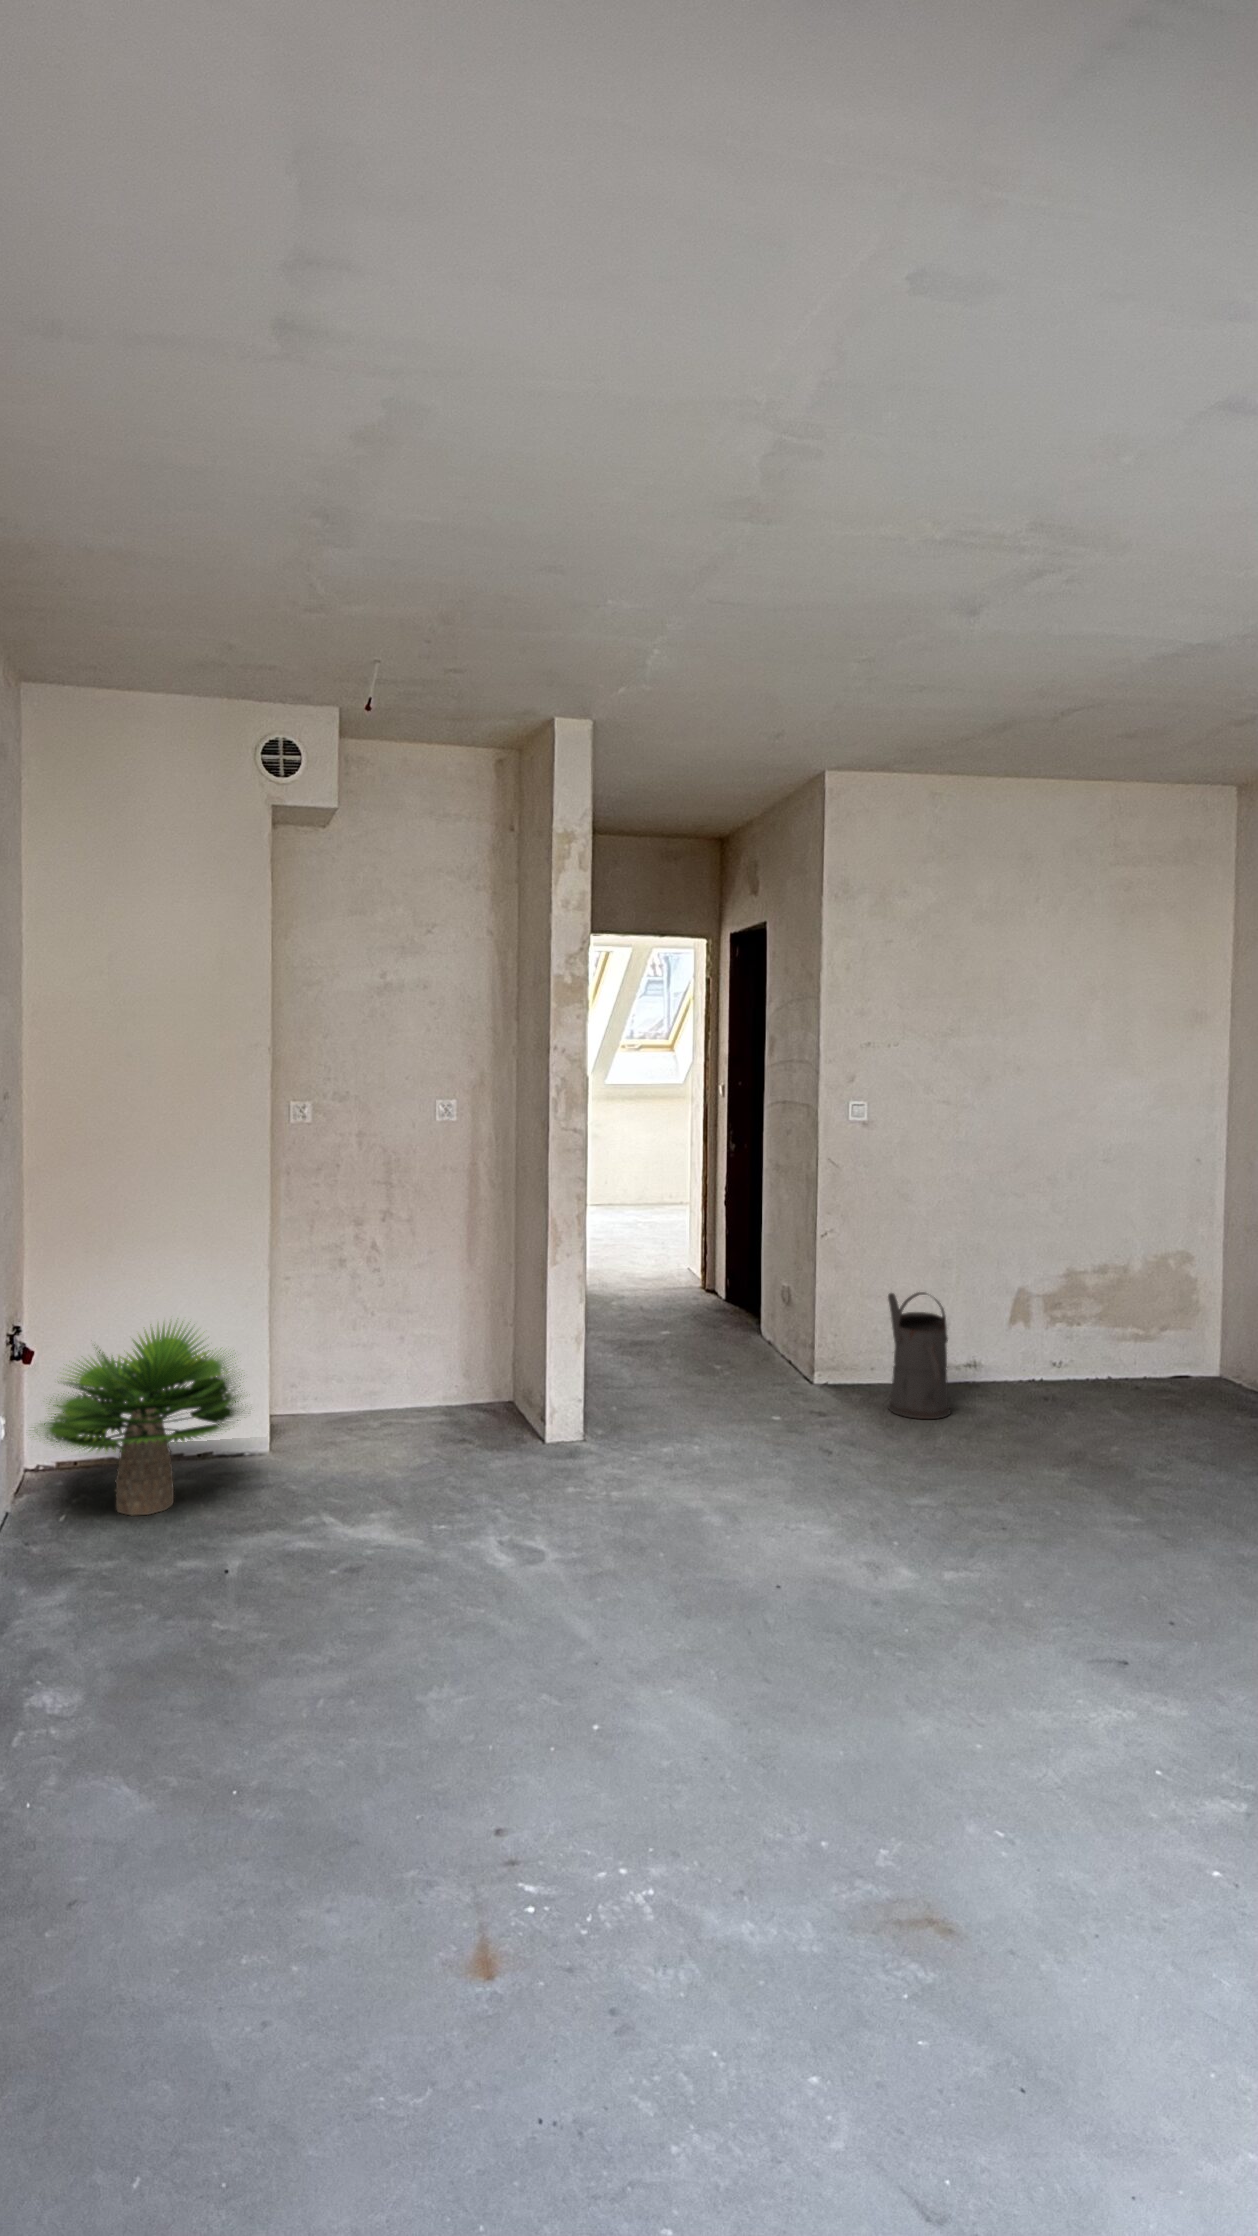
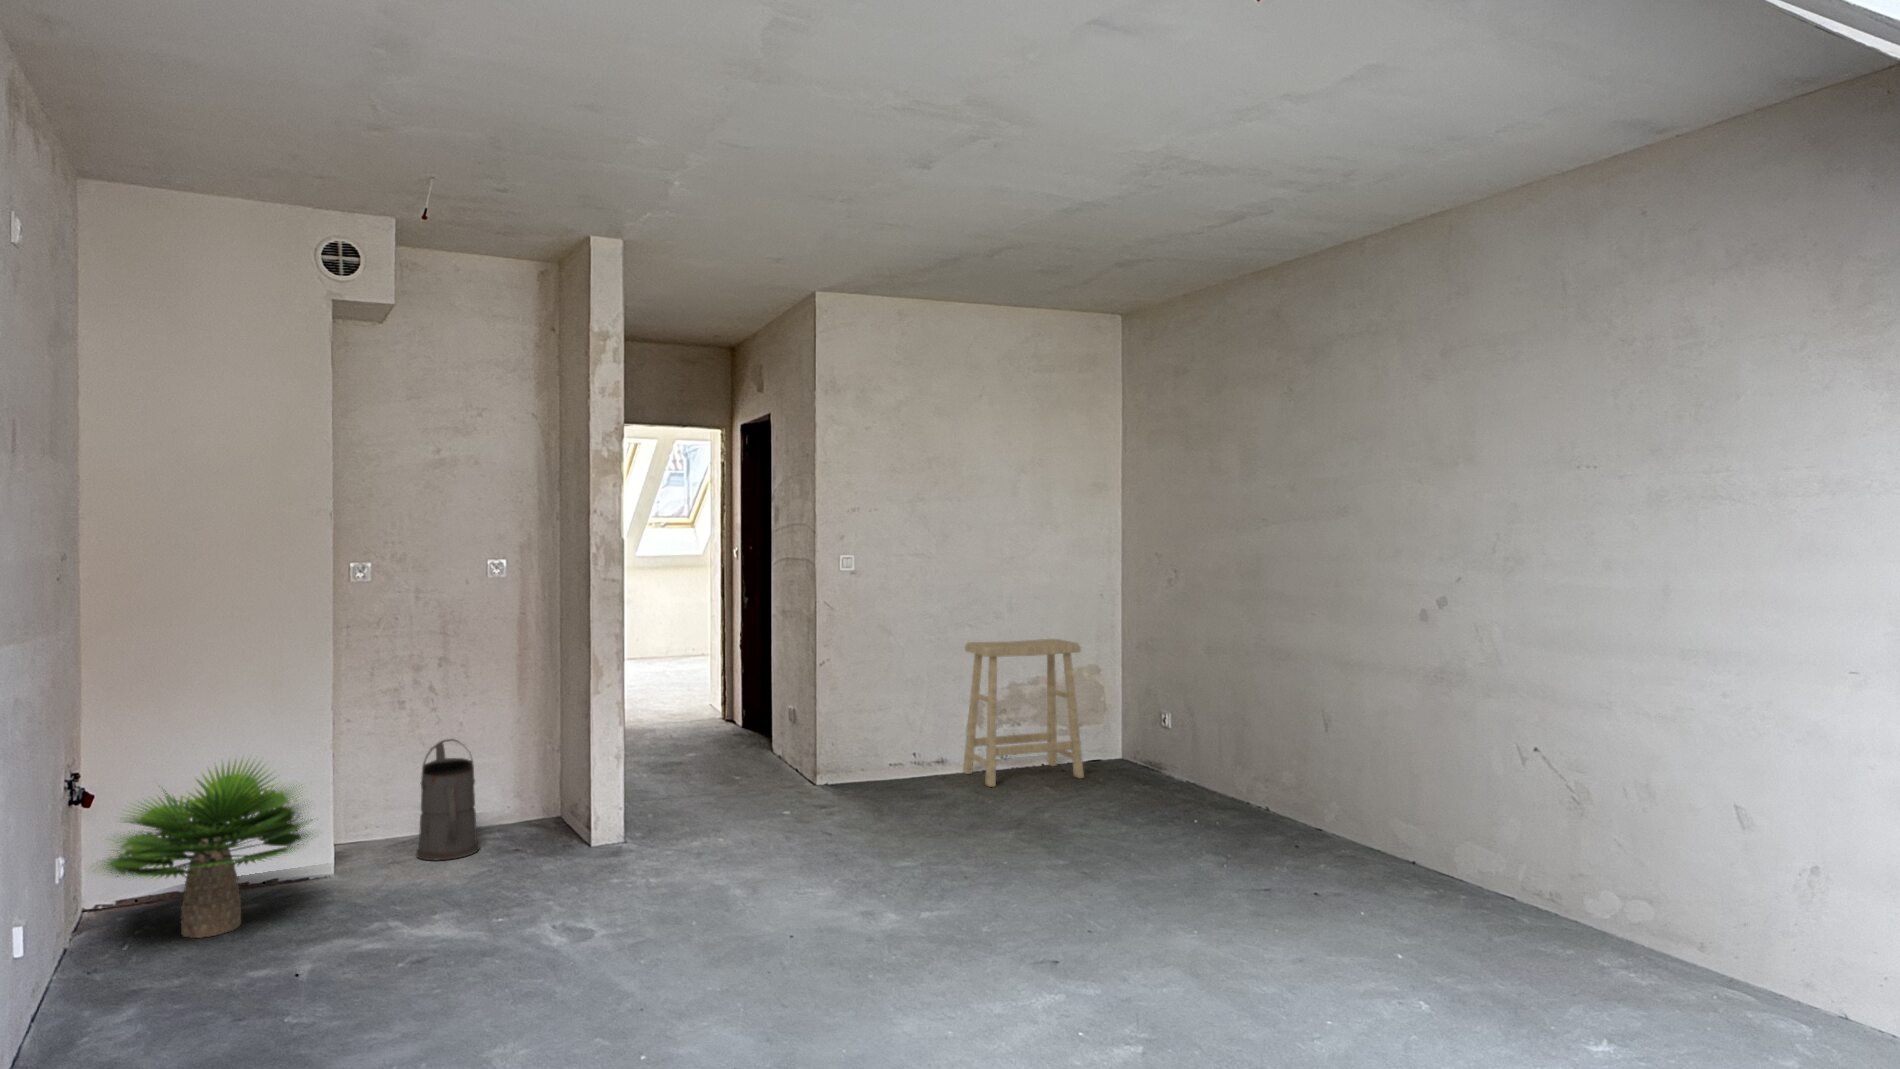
stool: none [1002,1216,1172,1408] -> present [963,639,1084,787]
watering can: present [888,1292,950,1419] -> present [416,739,480,860]

